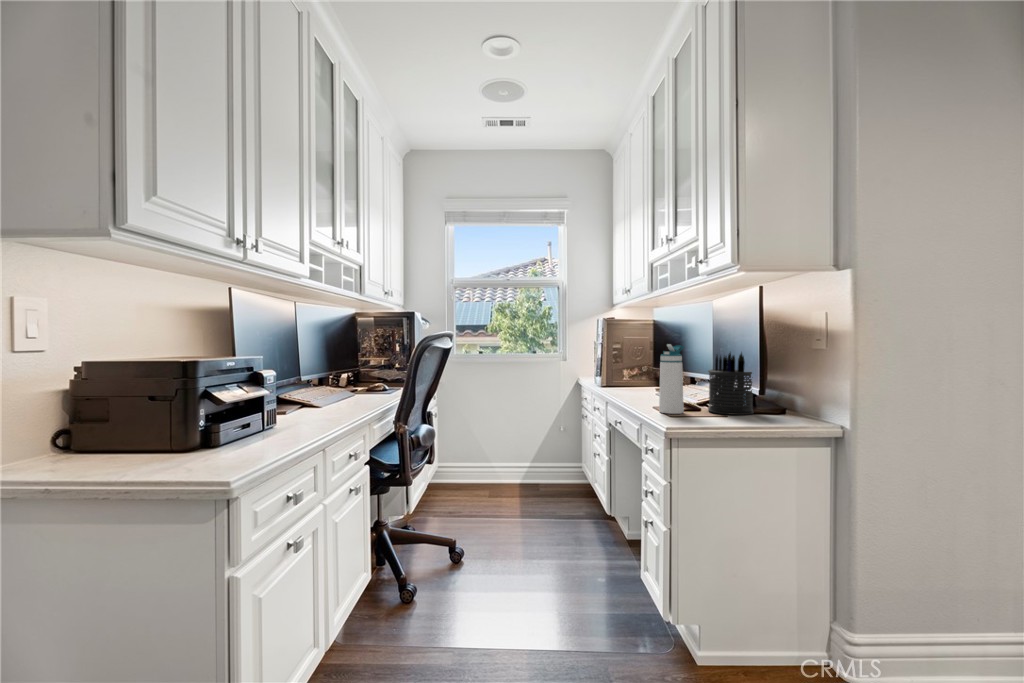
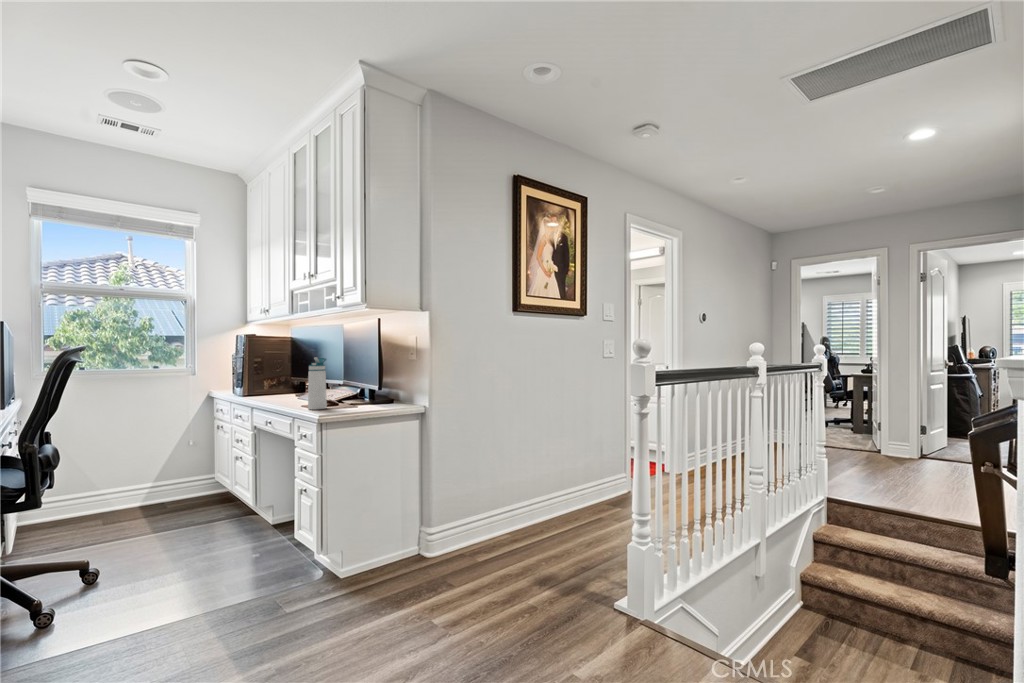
pen holder: present [708,353,753,415] -> none [343,361,374,406]

